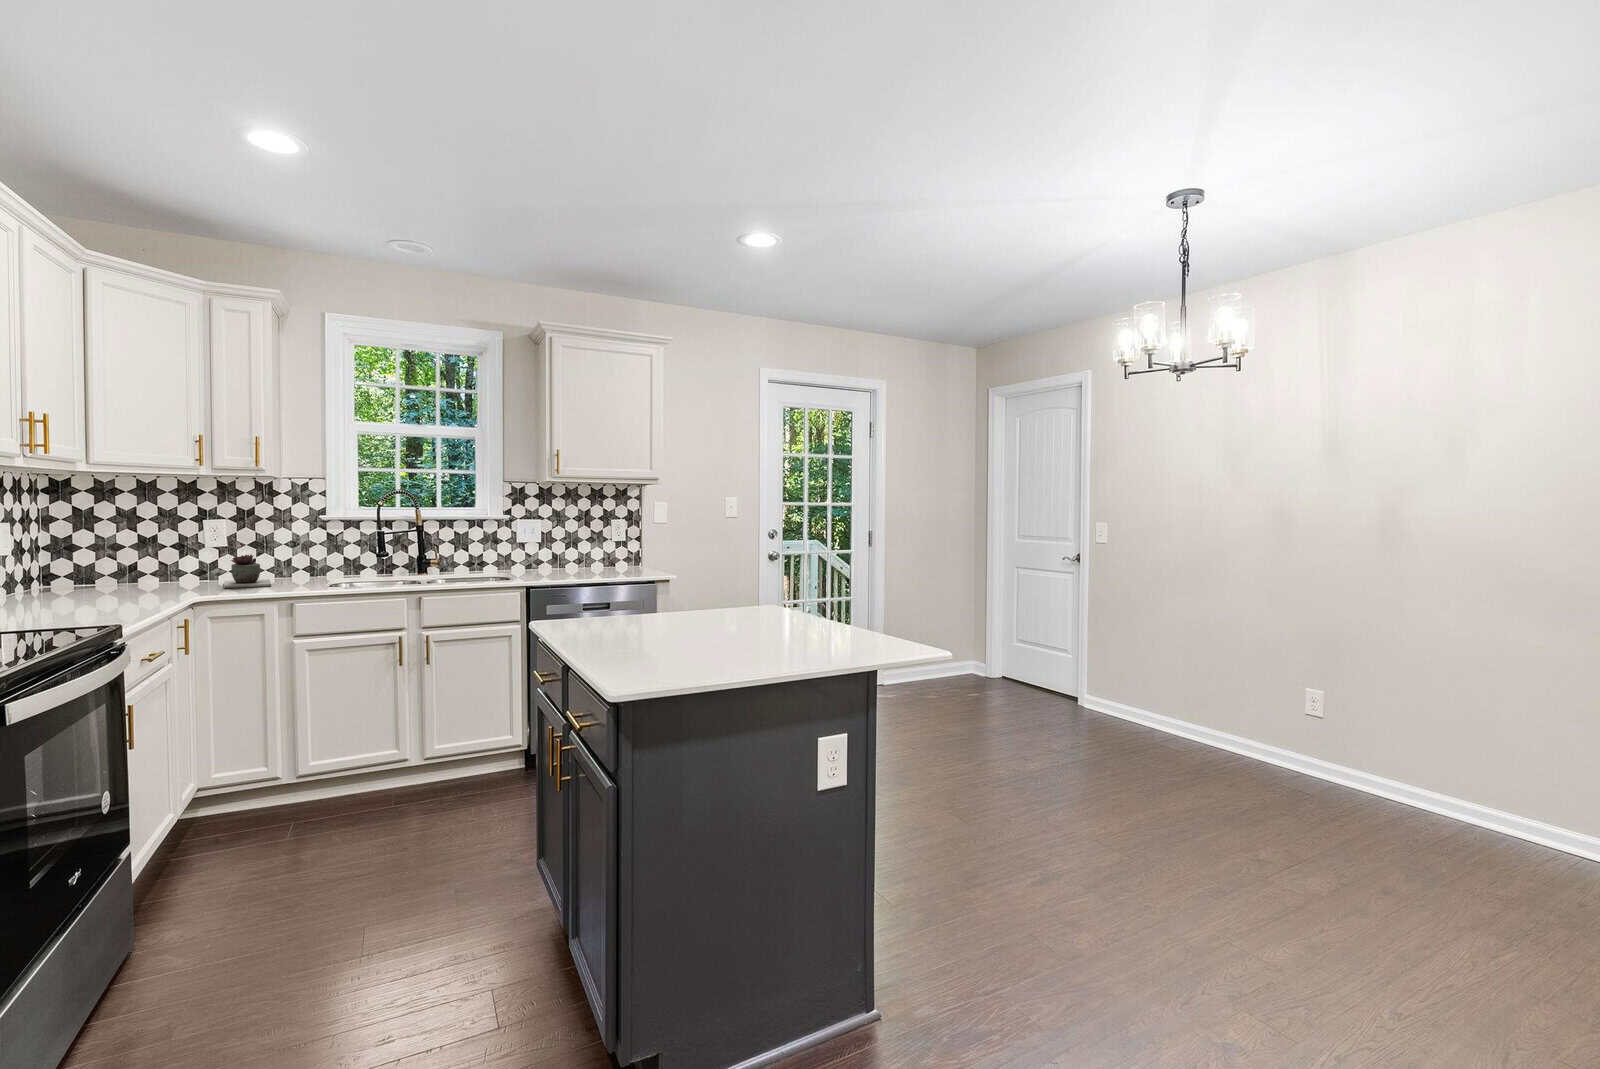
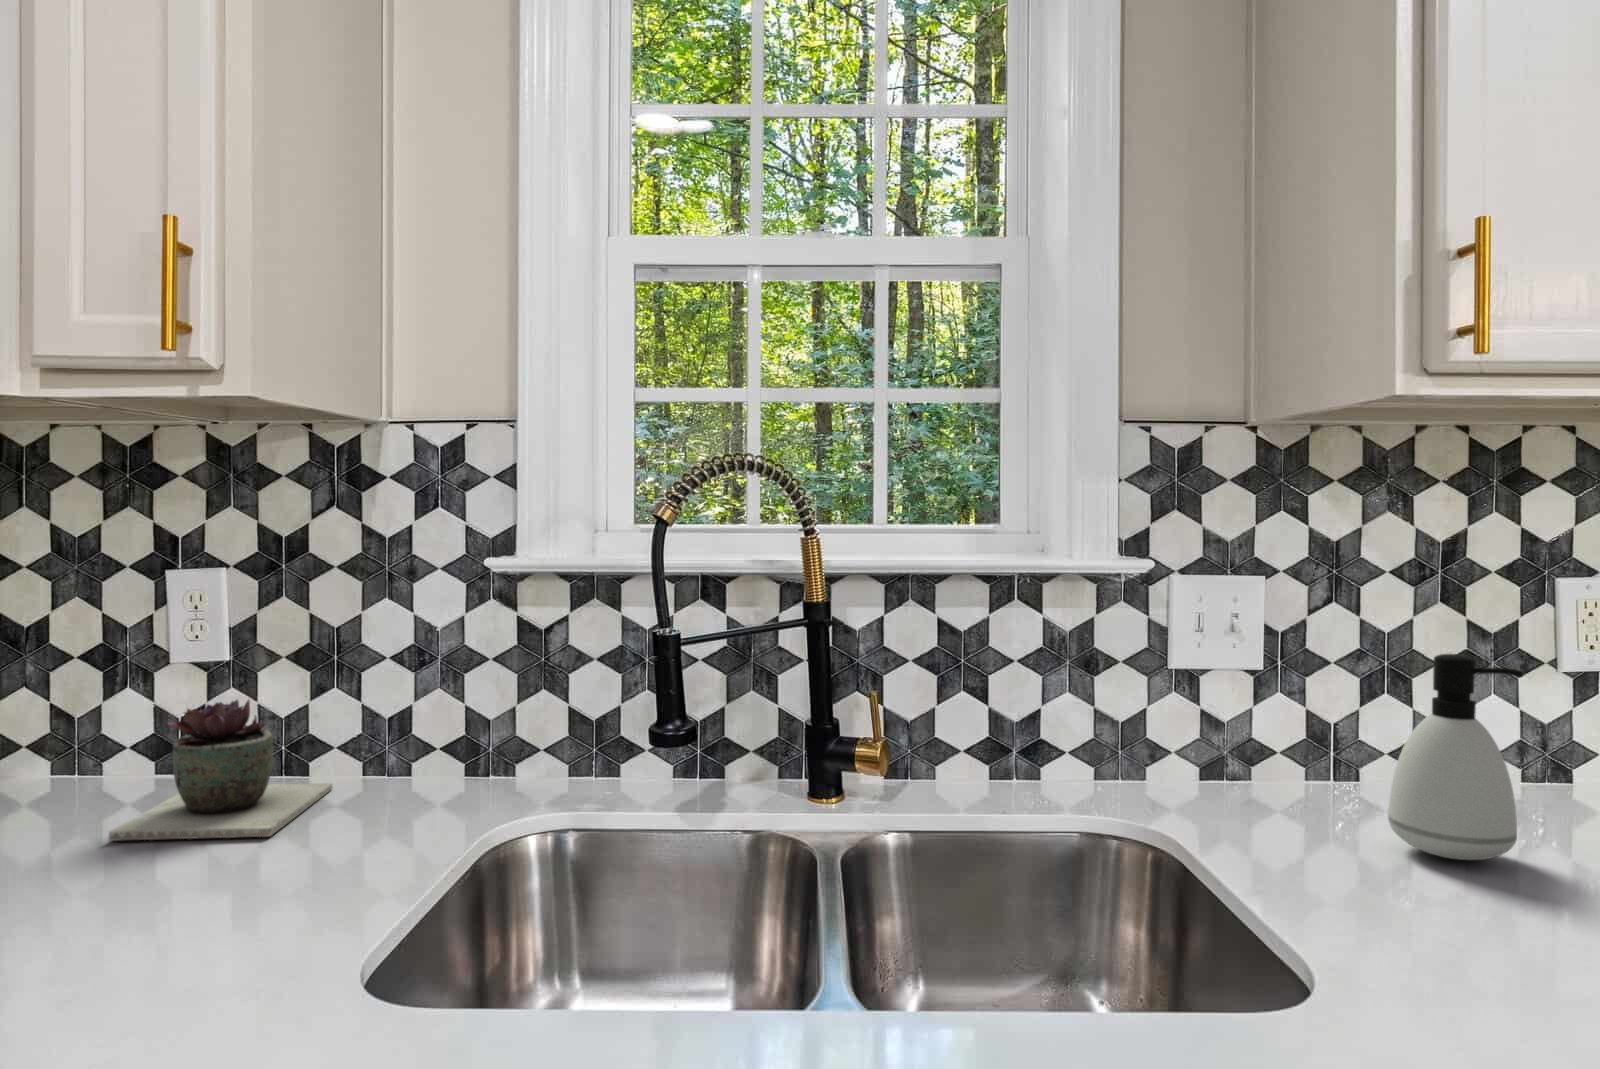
soap dispenser: none [556,535,579,576] -> present [1388,654,1523,860]

